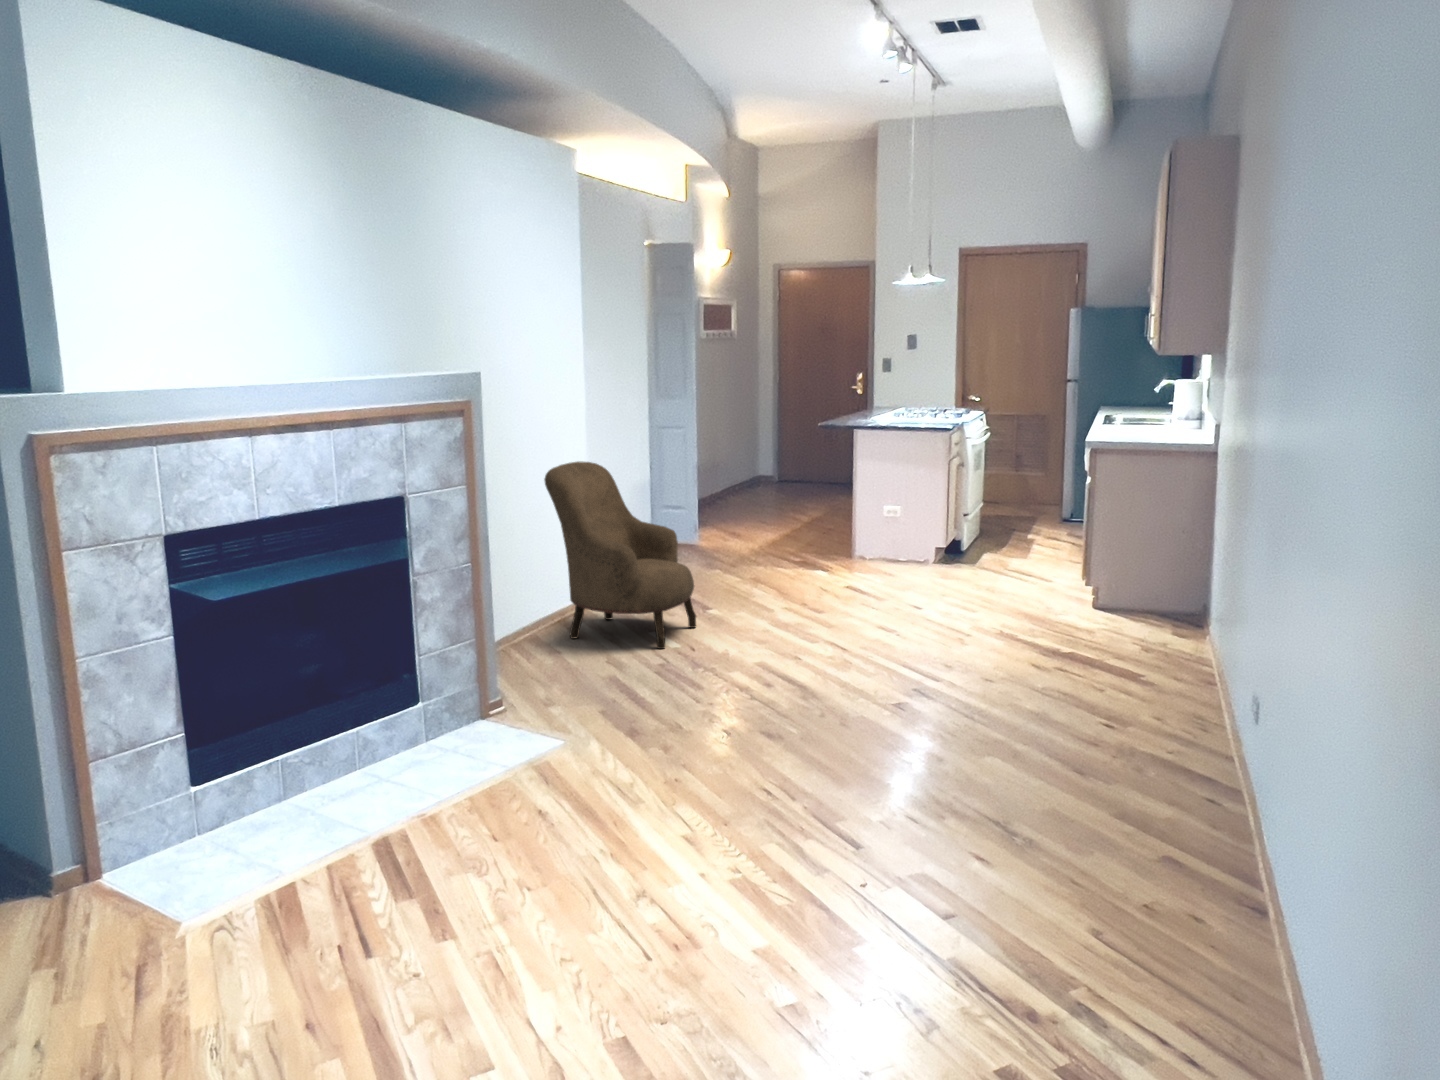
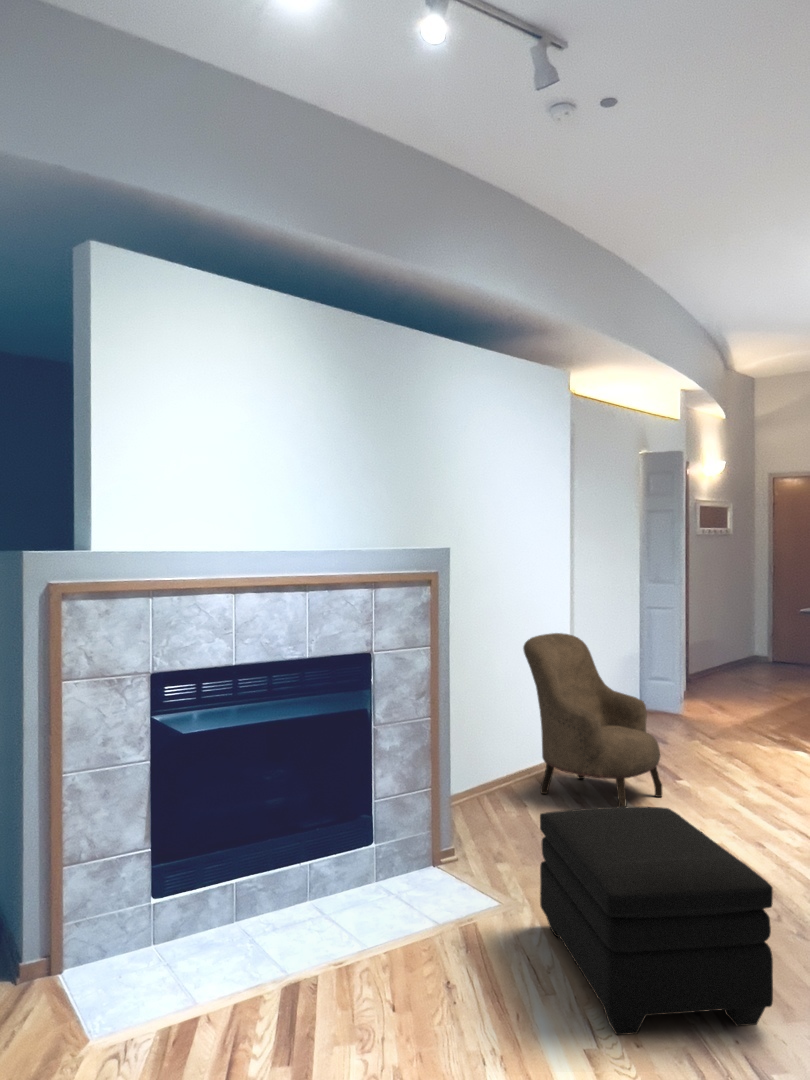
ottoman: none [609,627,832,821] -> present [540,806,773,1035]

